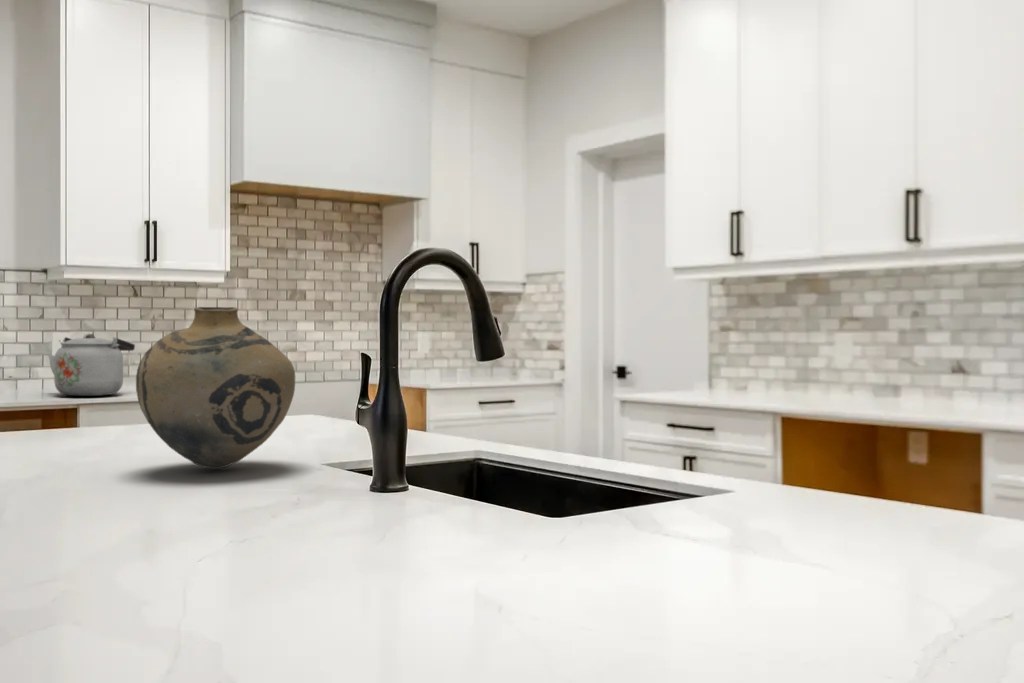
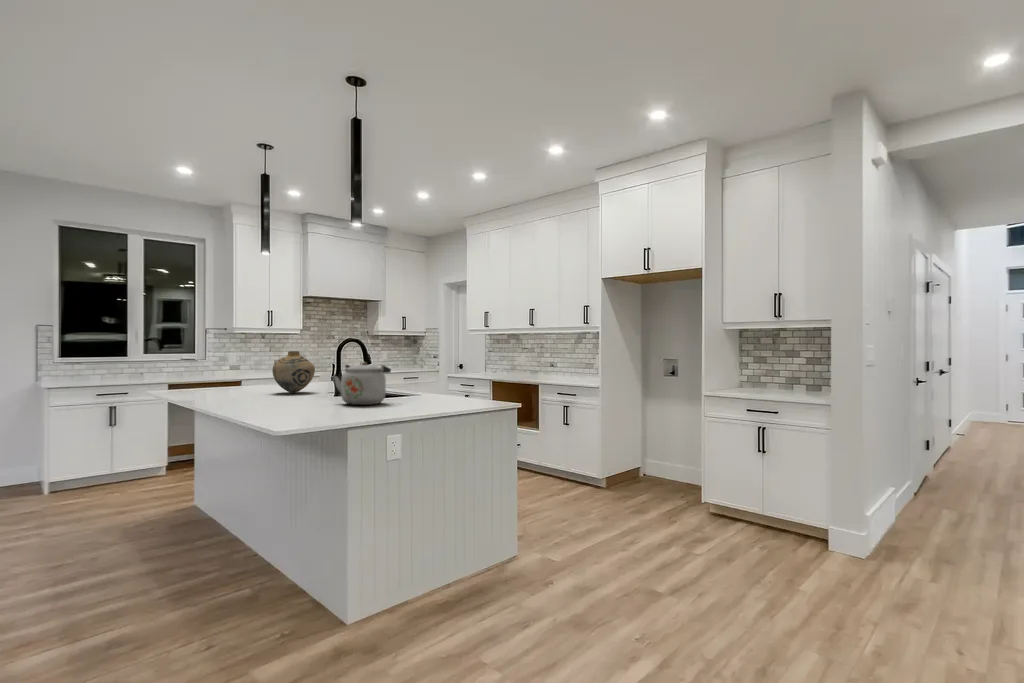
kettle: present [49,333,135,396] -> present [335,362,391,405]

